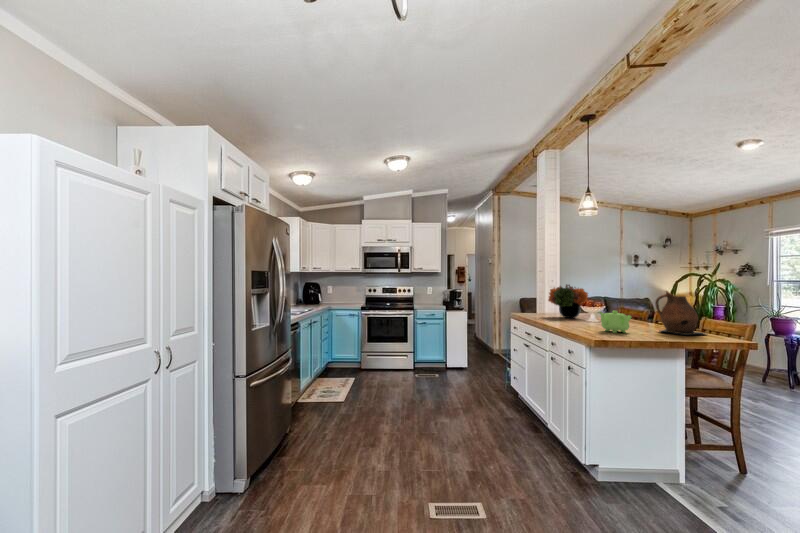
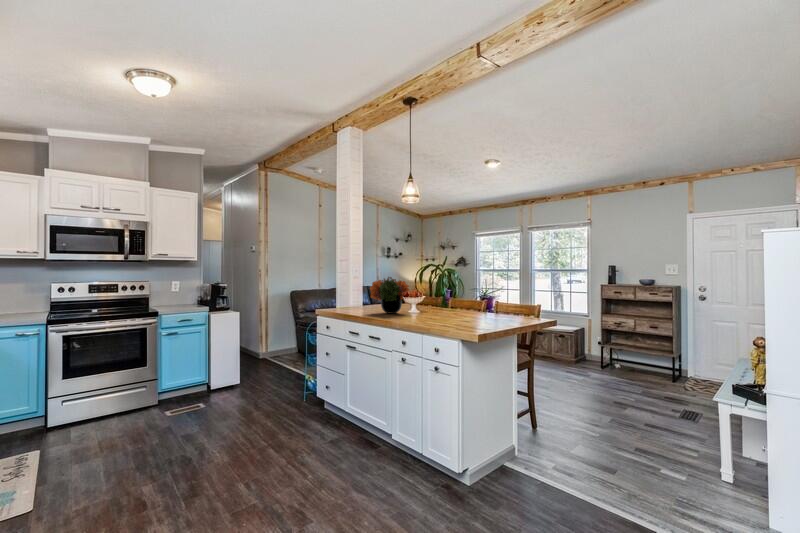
ceramic pitcher: present [655,291,705,335] -> none [488,282,523,323]
teapot: present [599,311,632,333] -> none [450,303,481,326]

